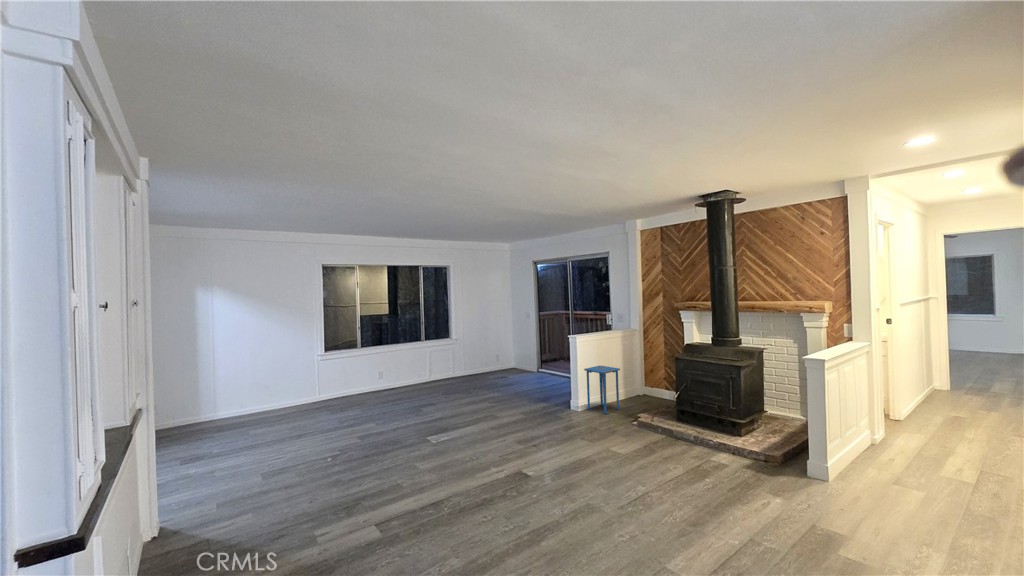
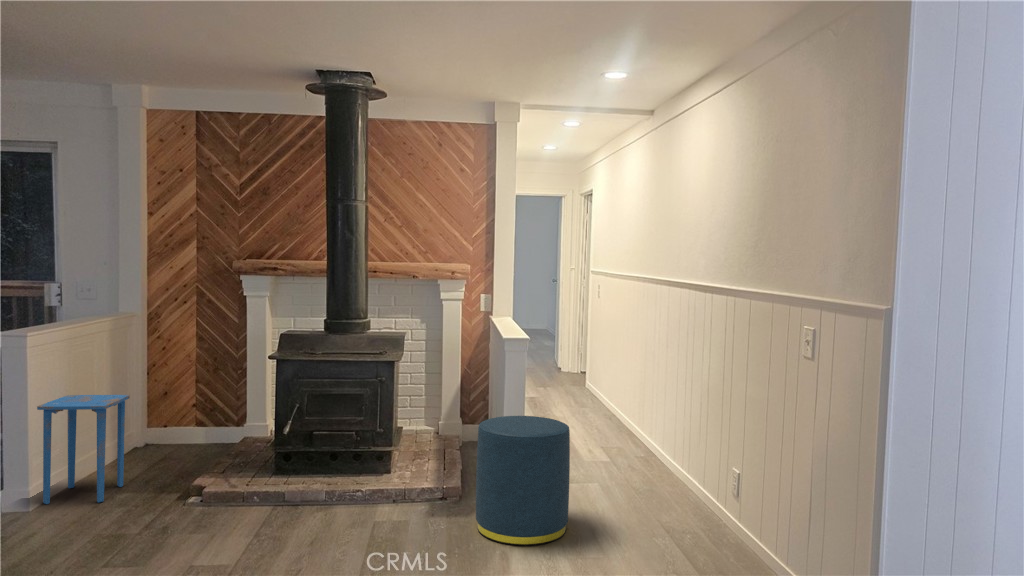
ottoman: none [760,415,838,512] -> present [476,416,570,546]

